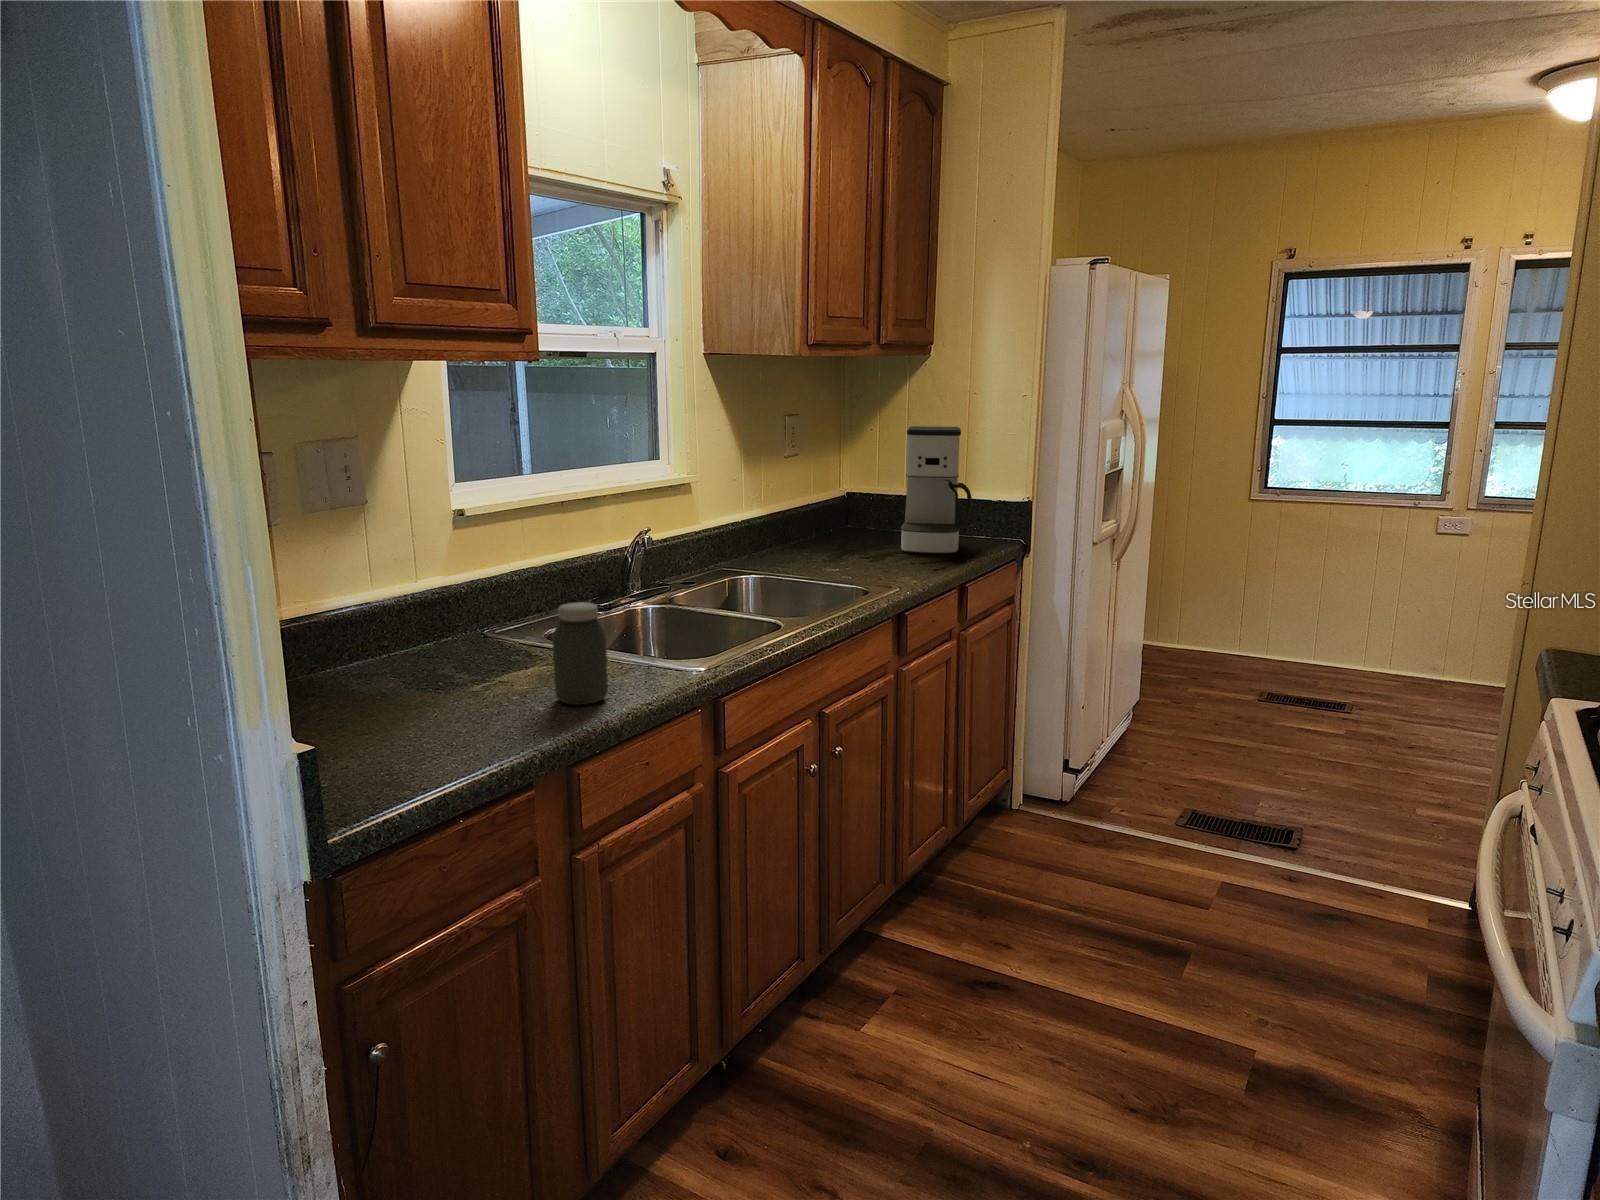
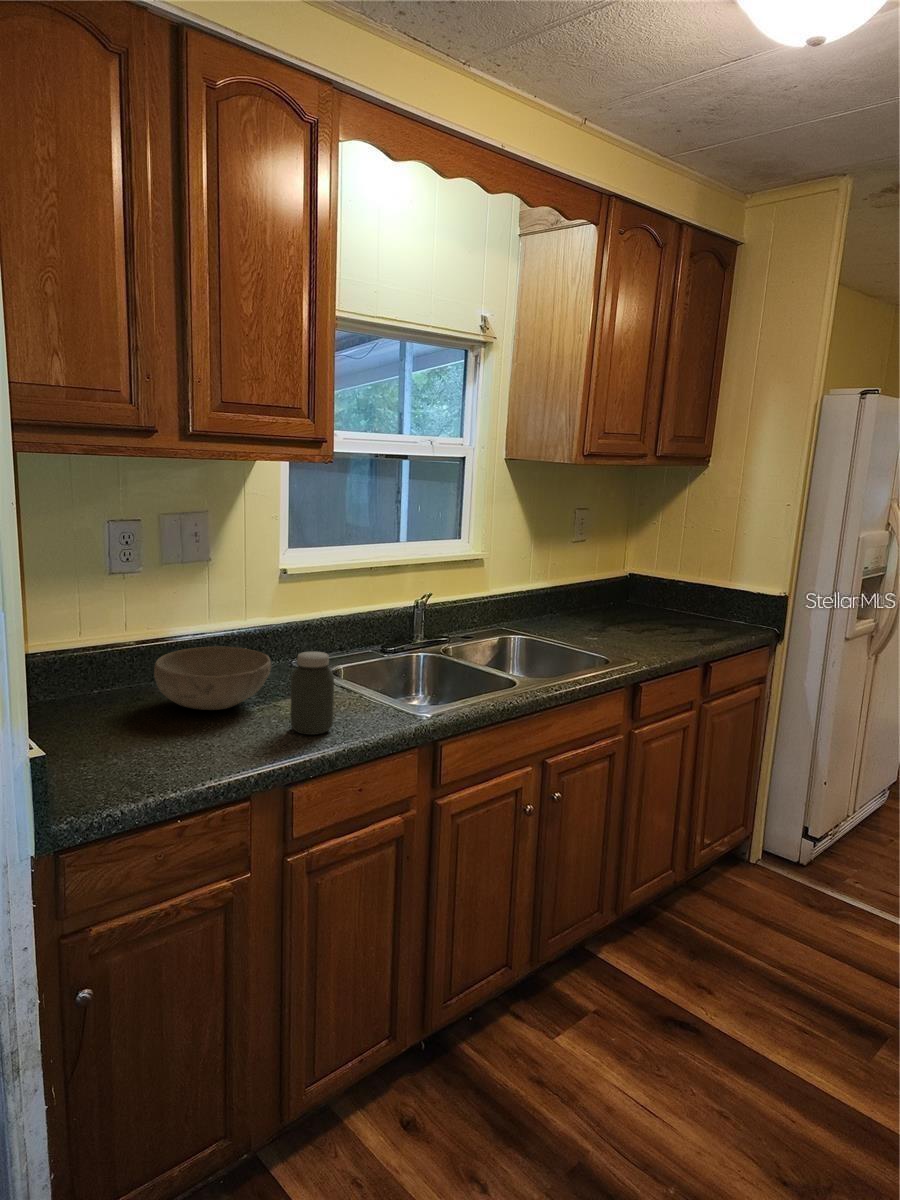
coffee maker: present [901,426,972,554] -> none [664,527,730,637]
bowl: none [351,614,506,696] -> present [154,646,271,710]

